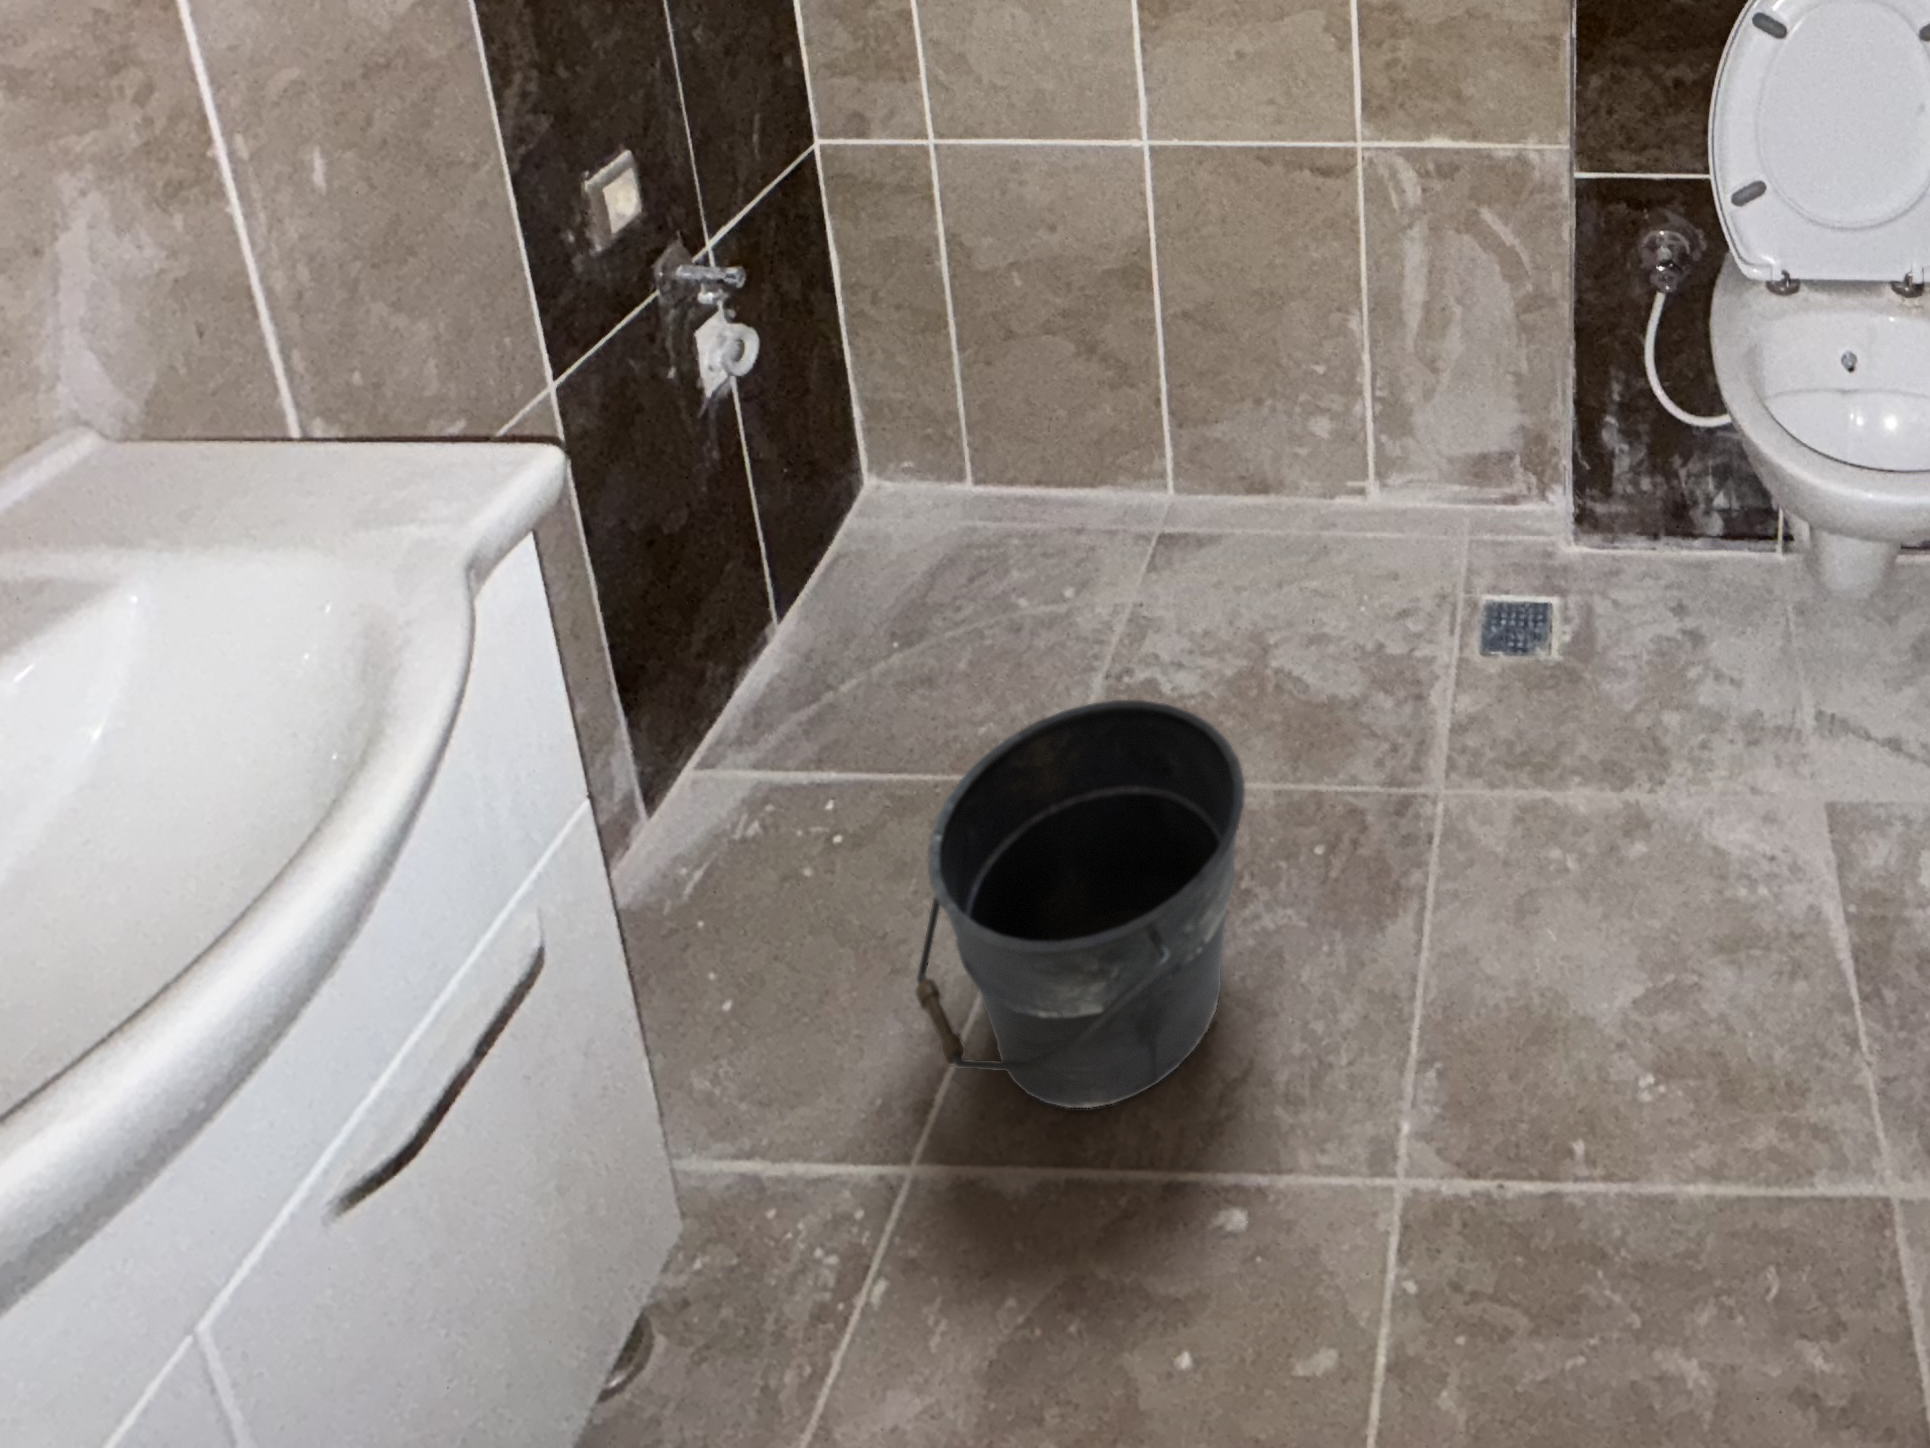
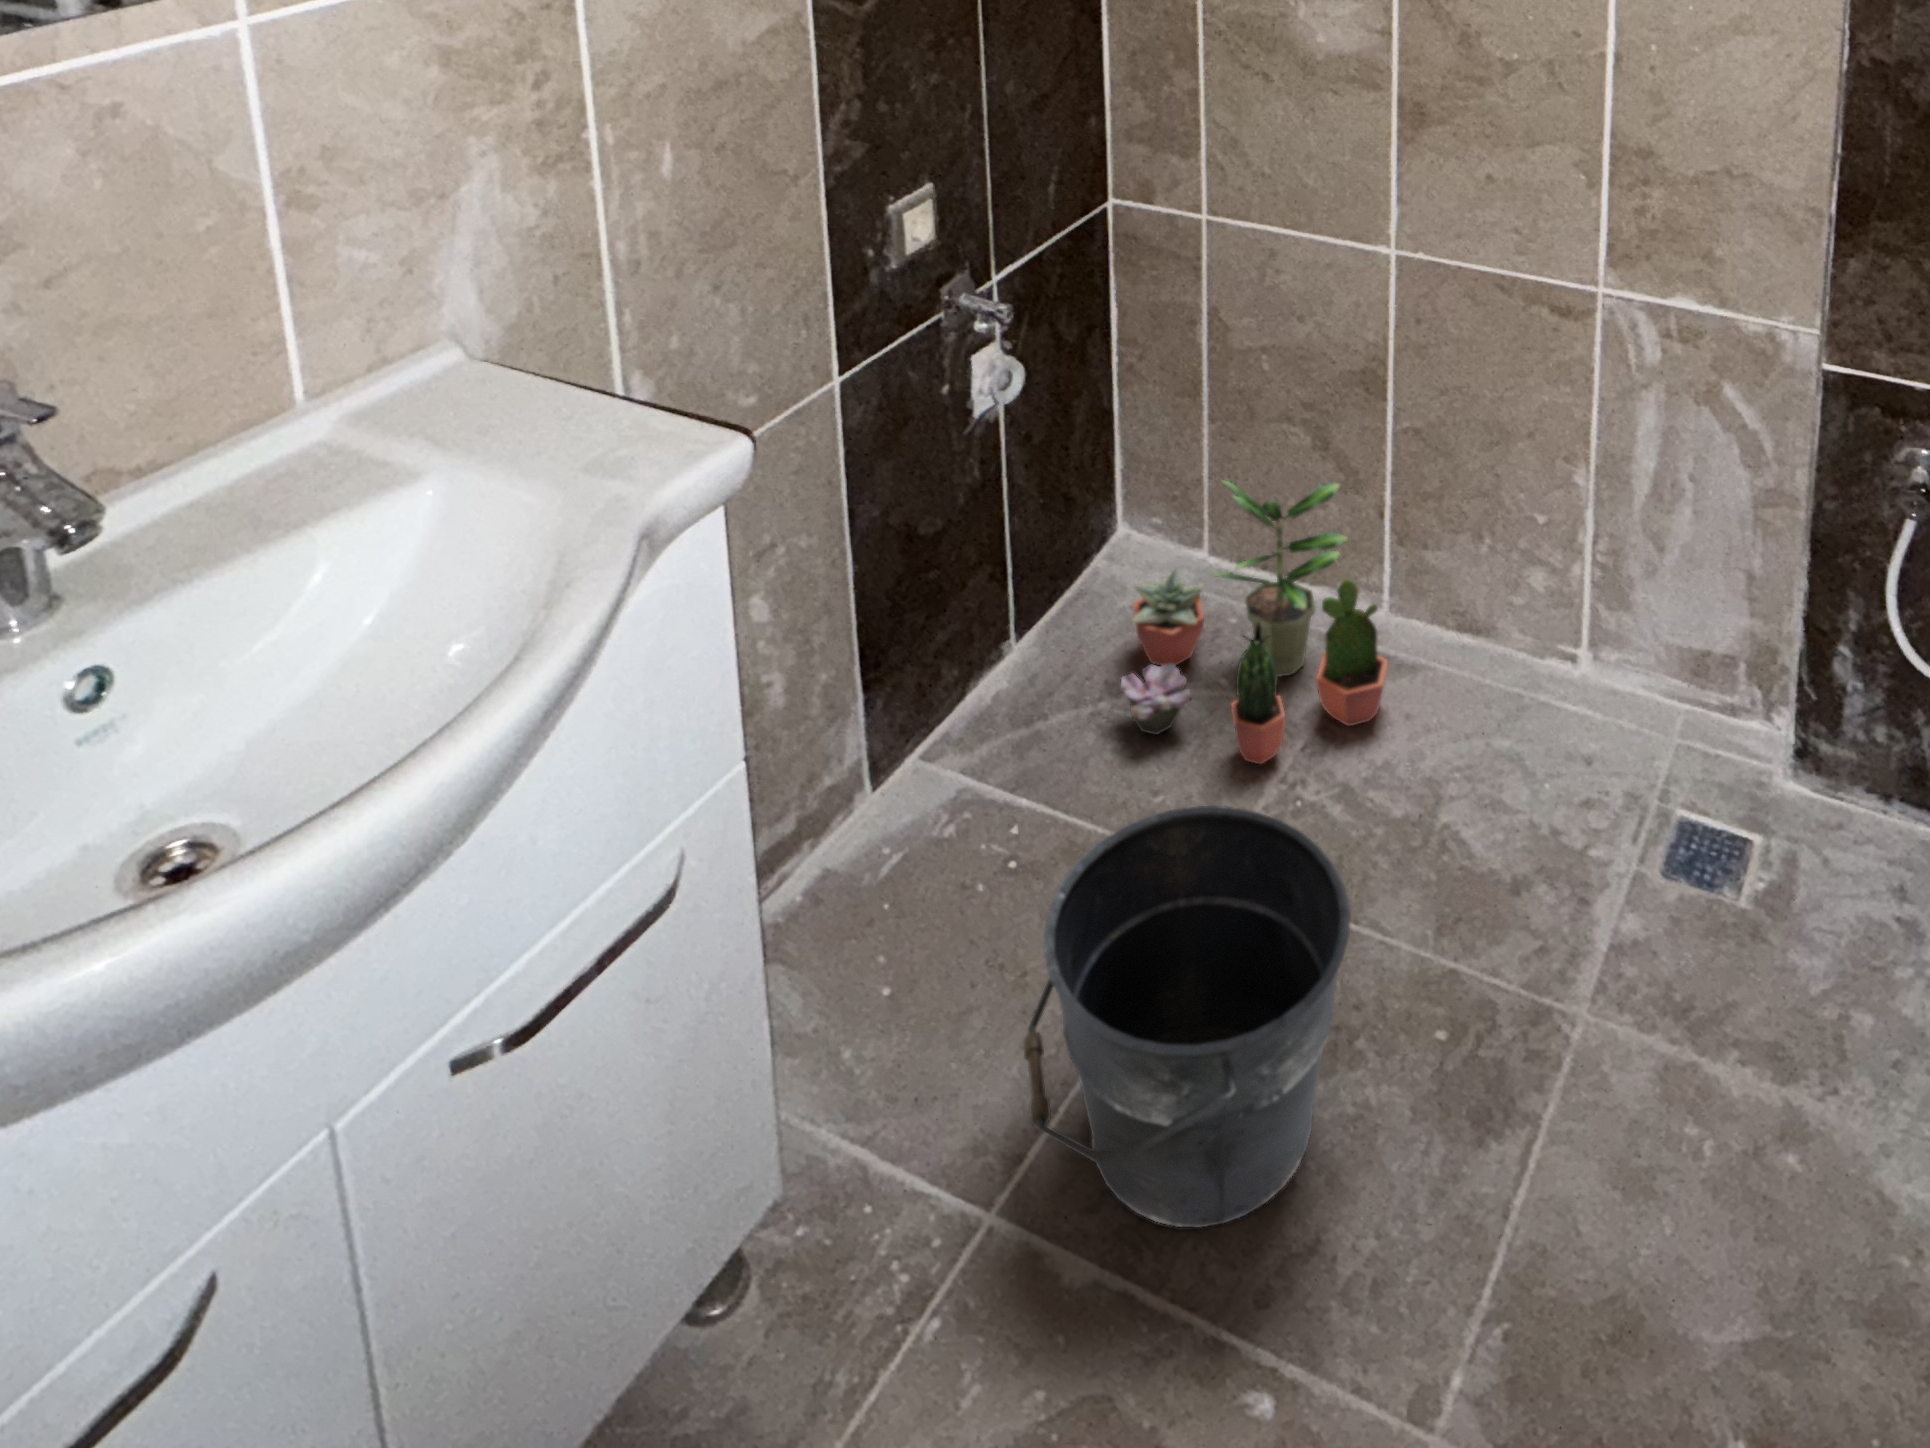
potted plant: none [908,378,1193,668] -> present [1120,480,1388,765]

